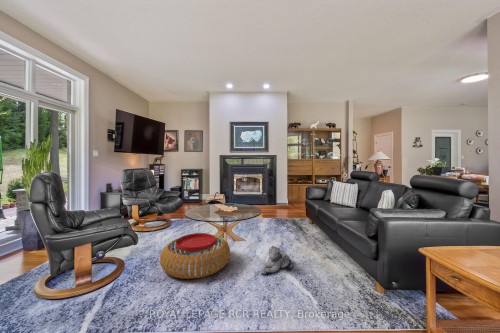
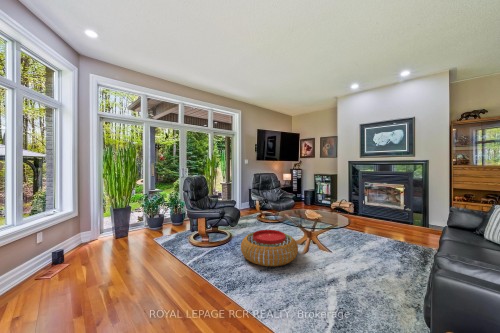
plush toy: present [260,246,293,275] -> none [307,260,355,294]

